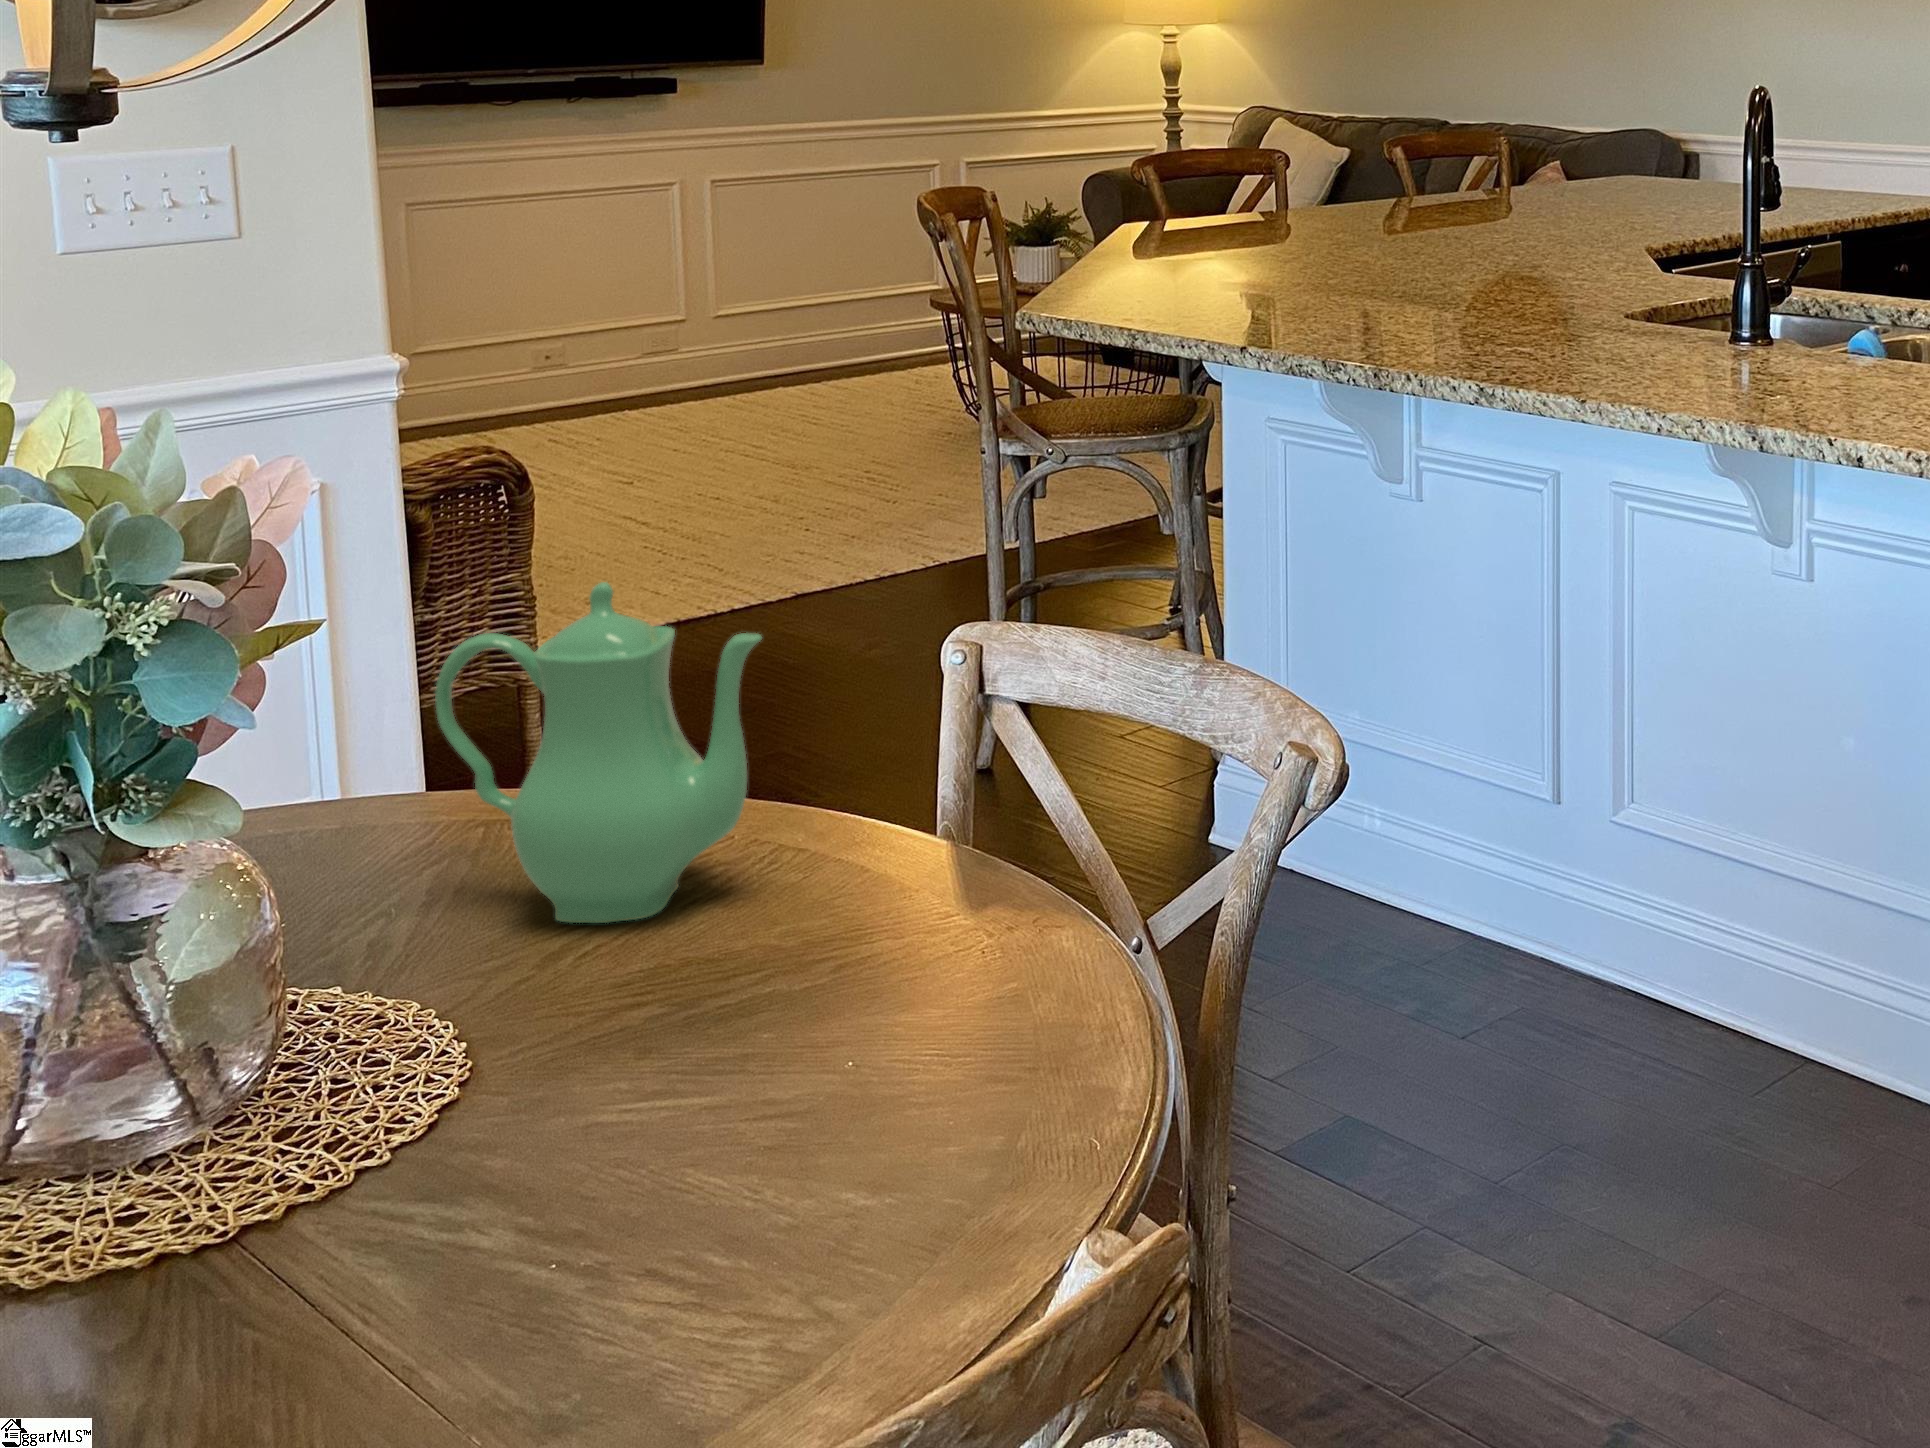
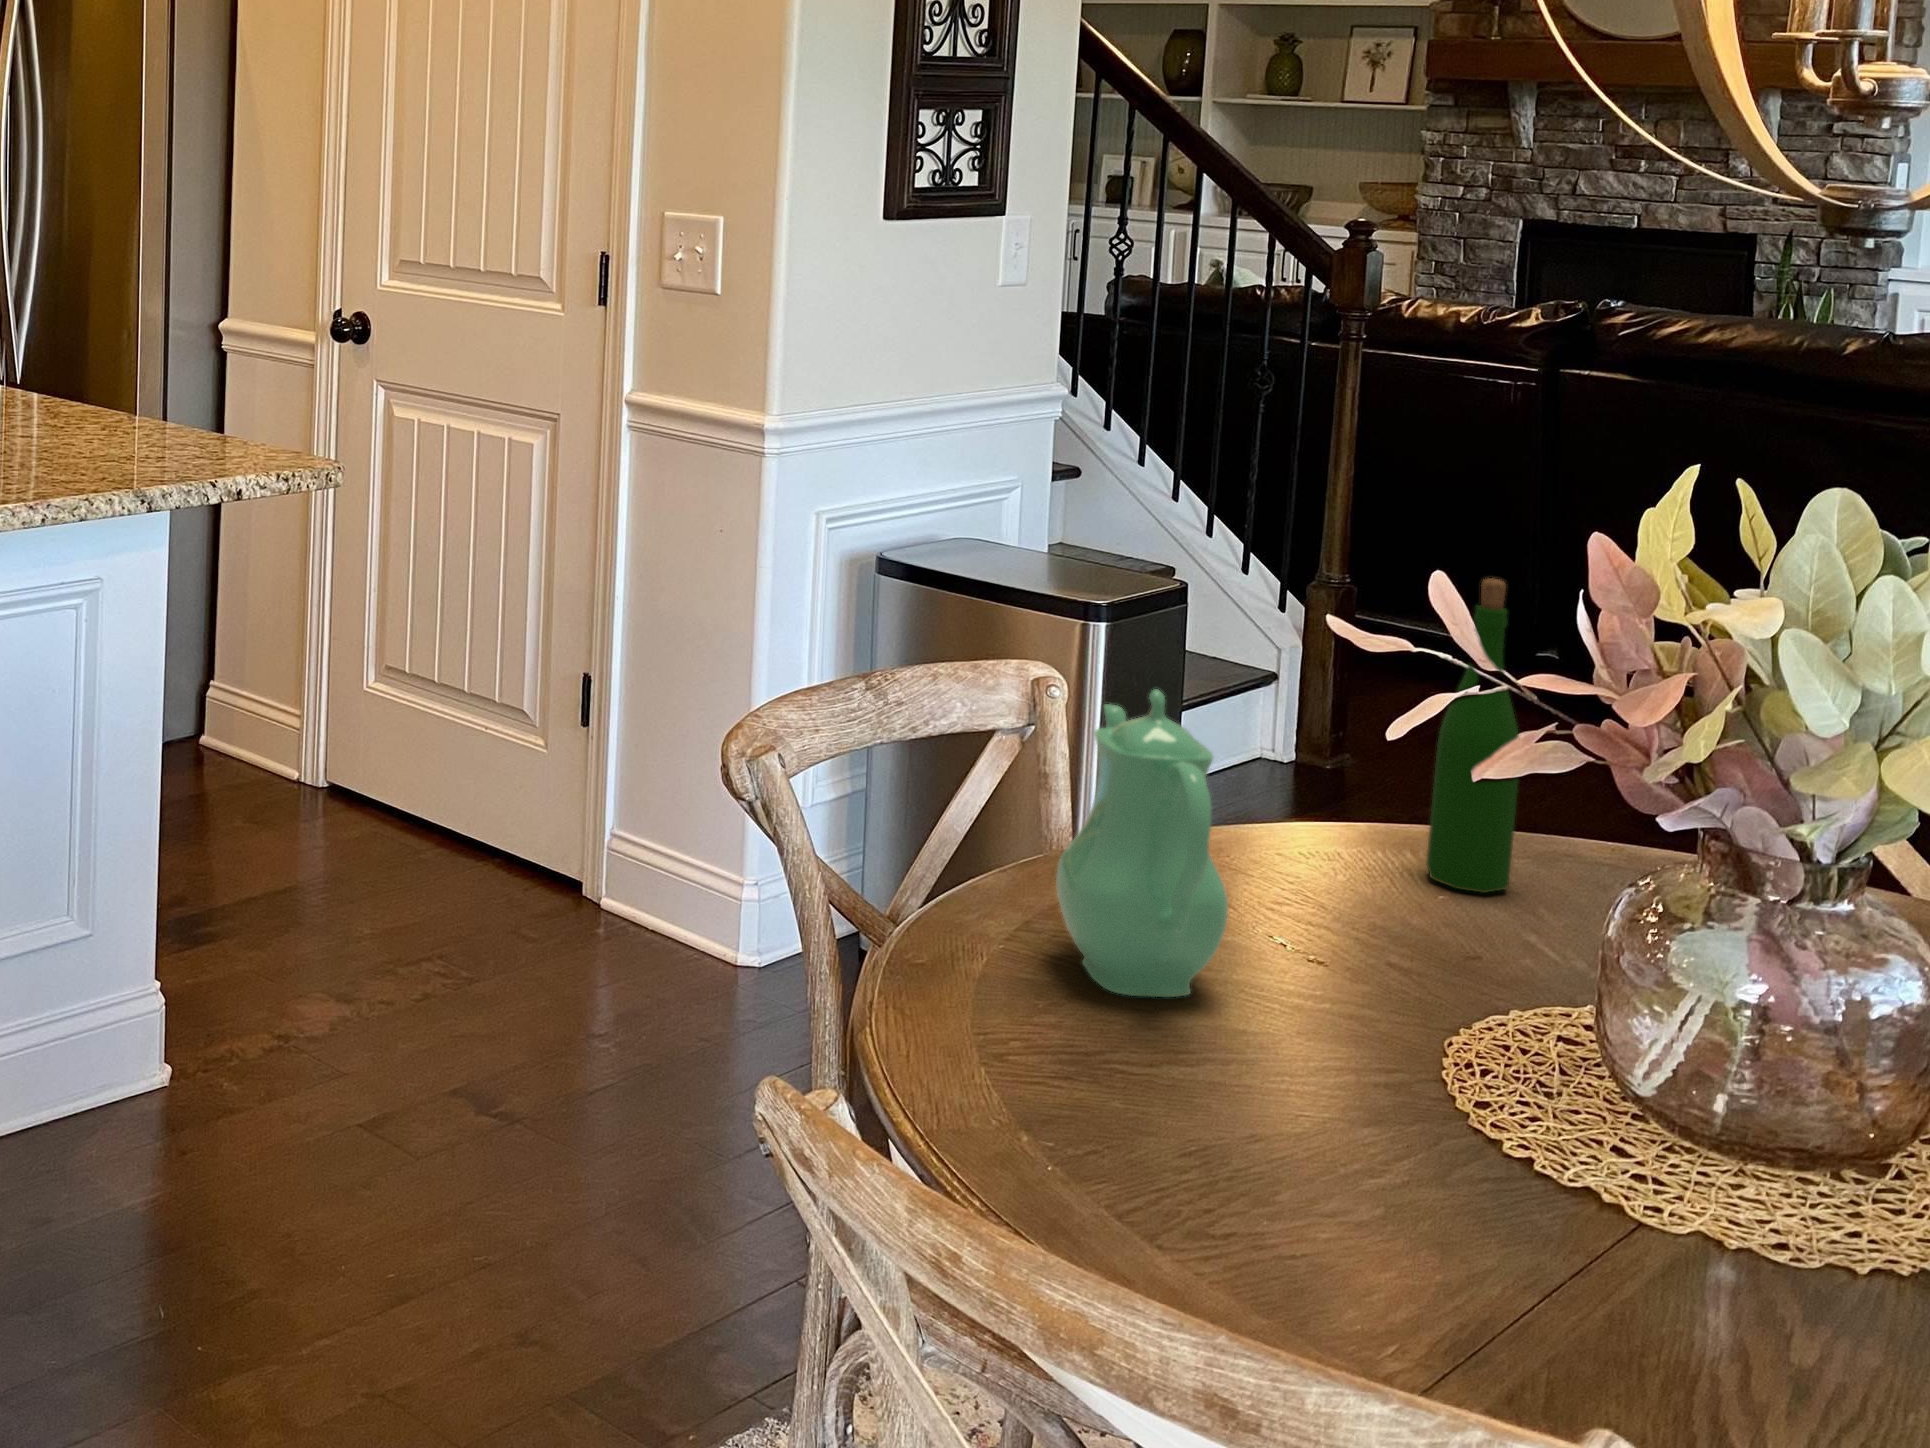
wine bottle: none [798,680,941,1208] -> present [1426,578,1519,893]

